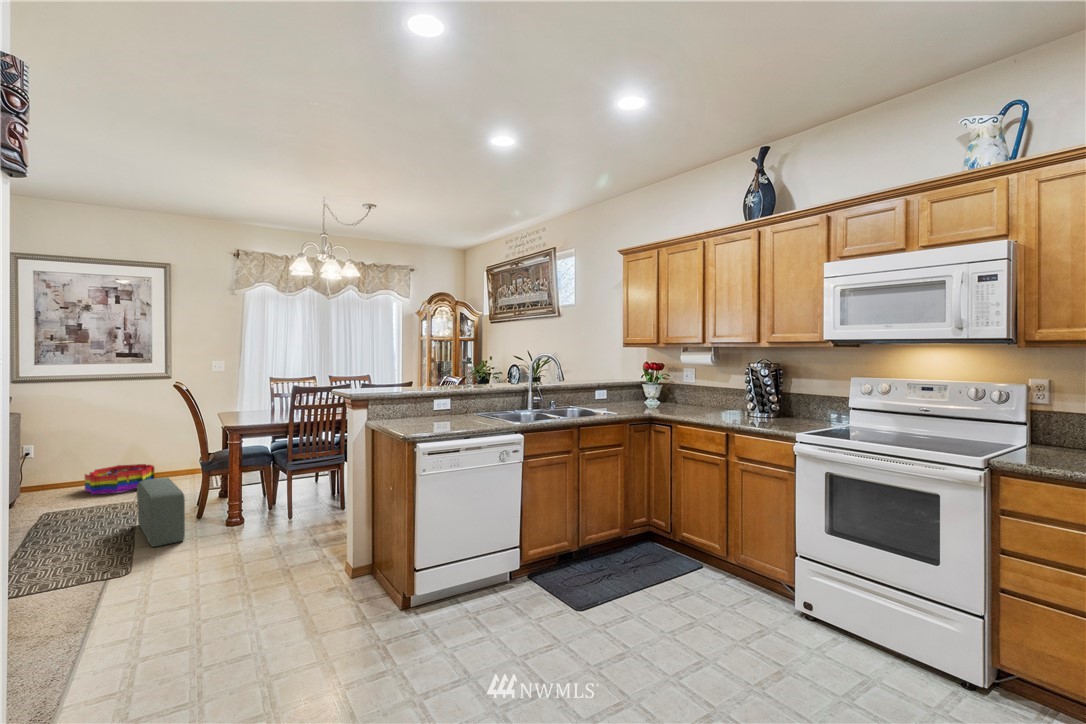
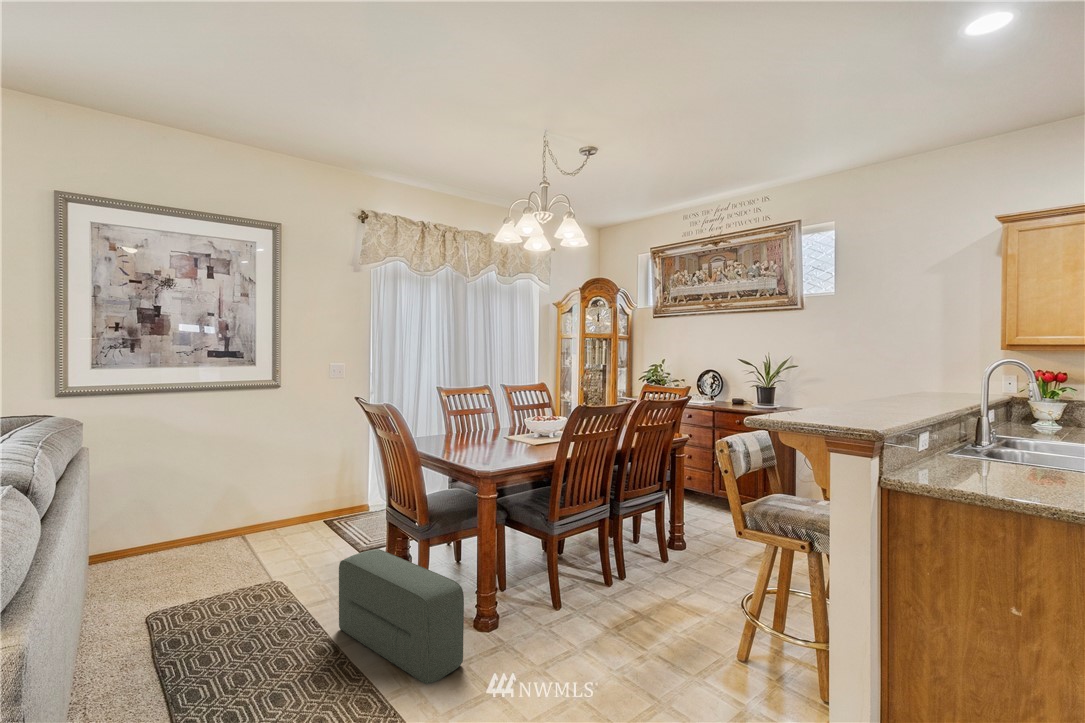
storage bin: present [85,464,154,494] -> none [175,513,271,568]

